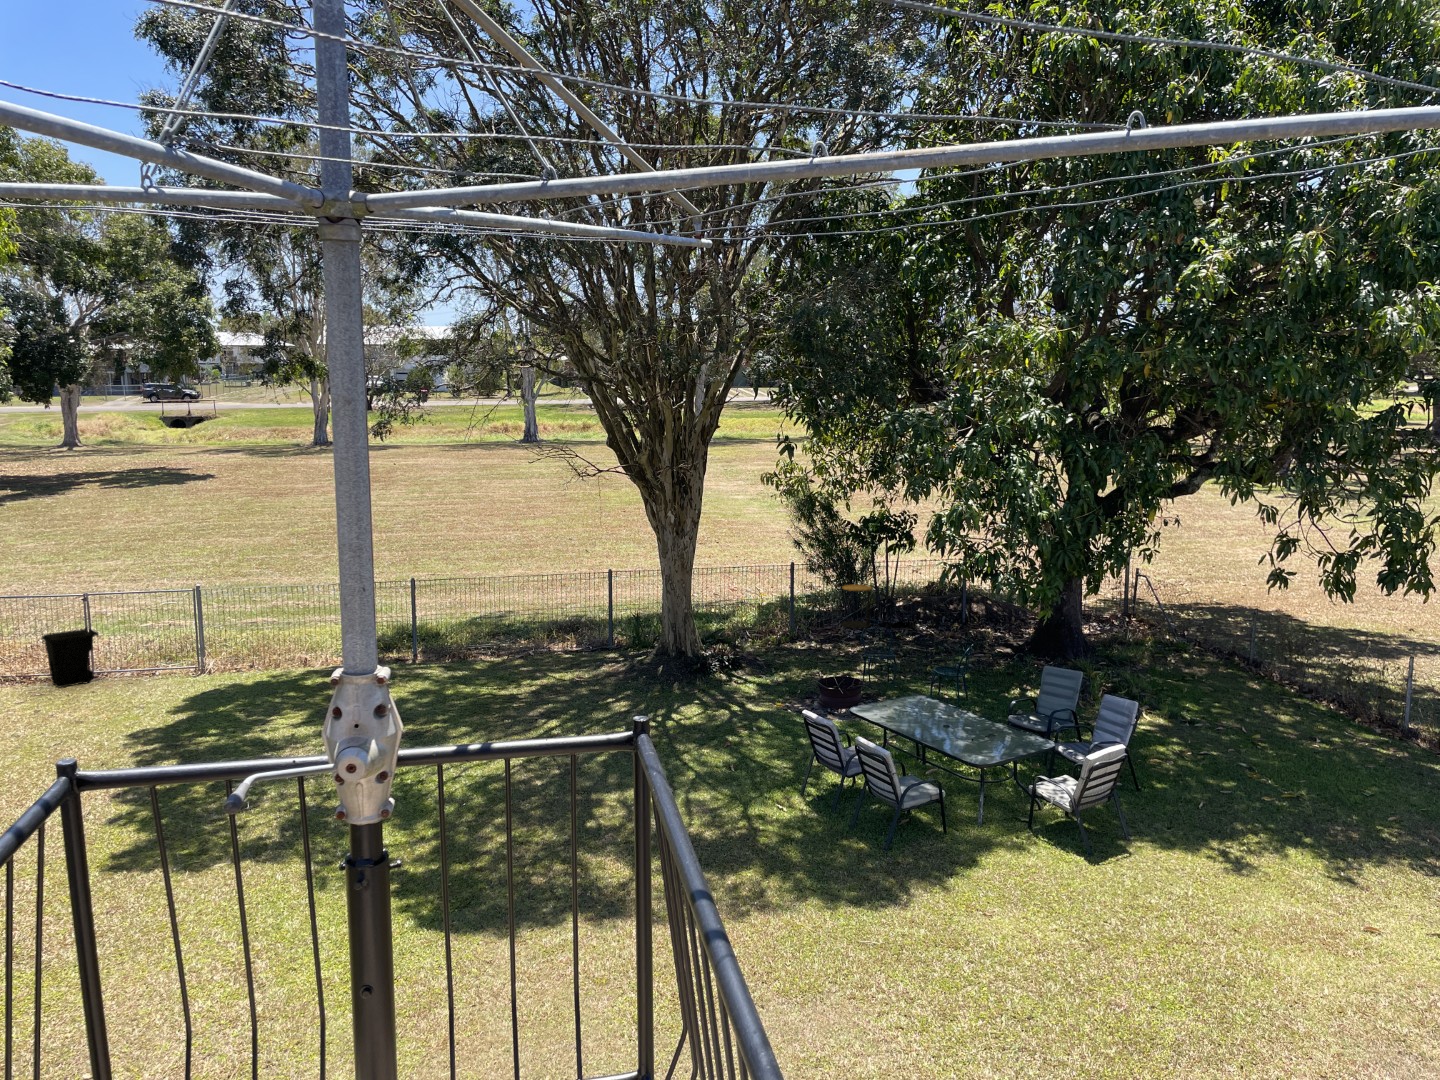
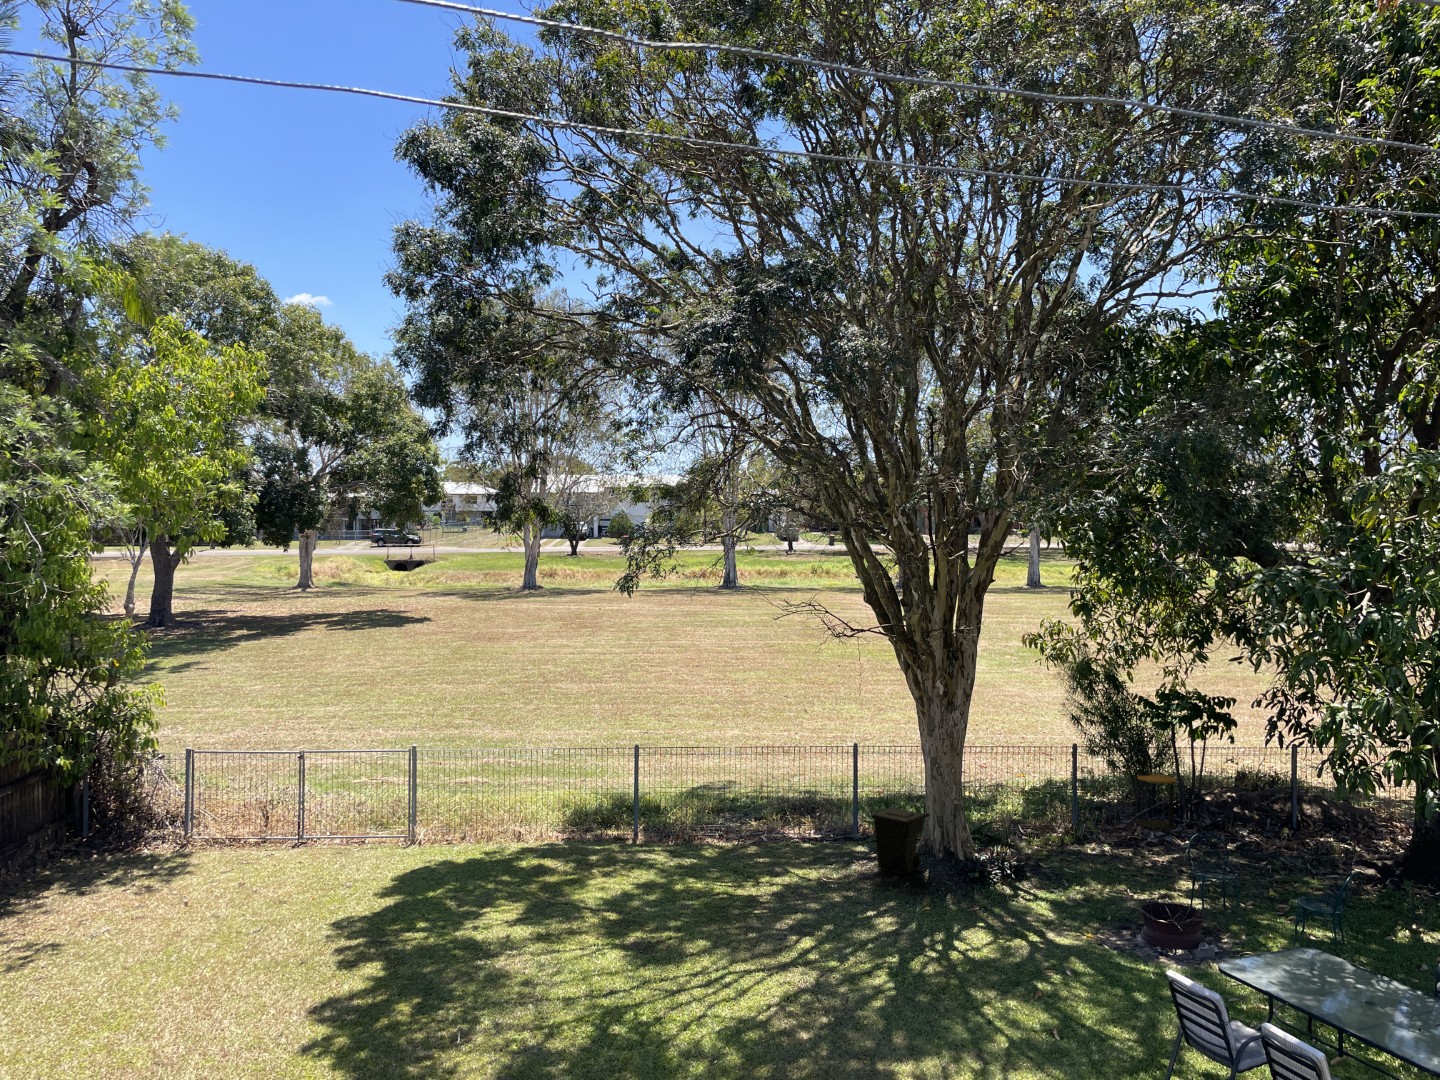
trash can: present [42,627,99,687] -> present [871,807,930,875]

